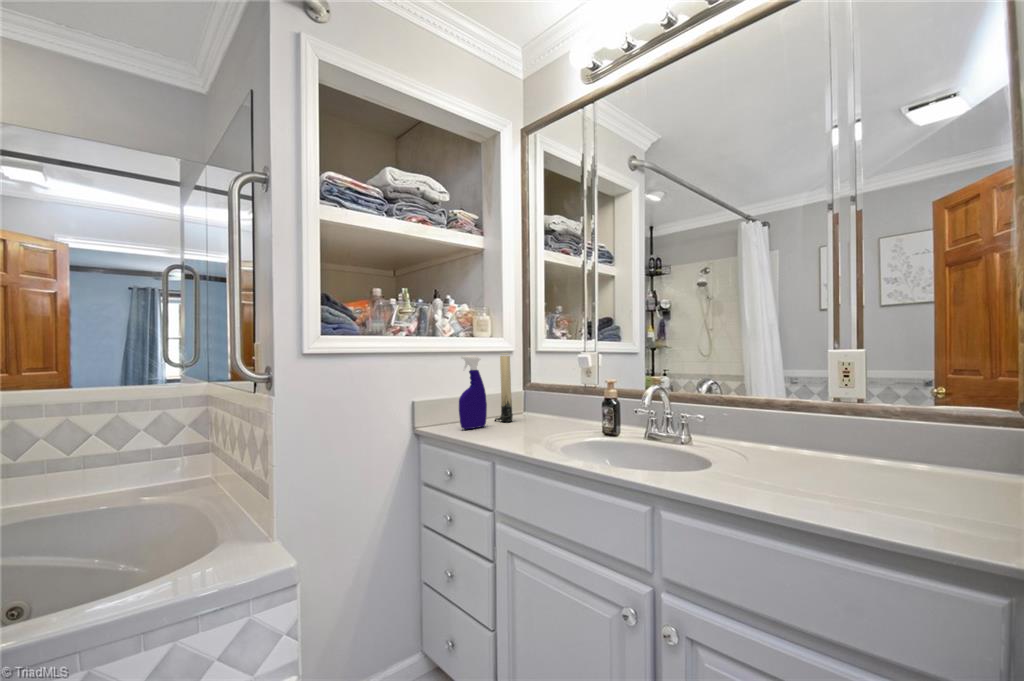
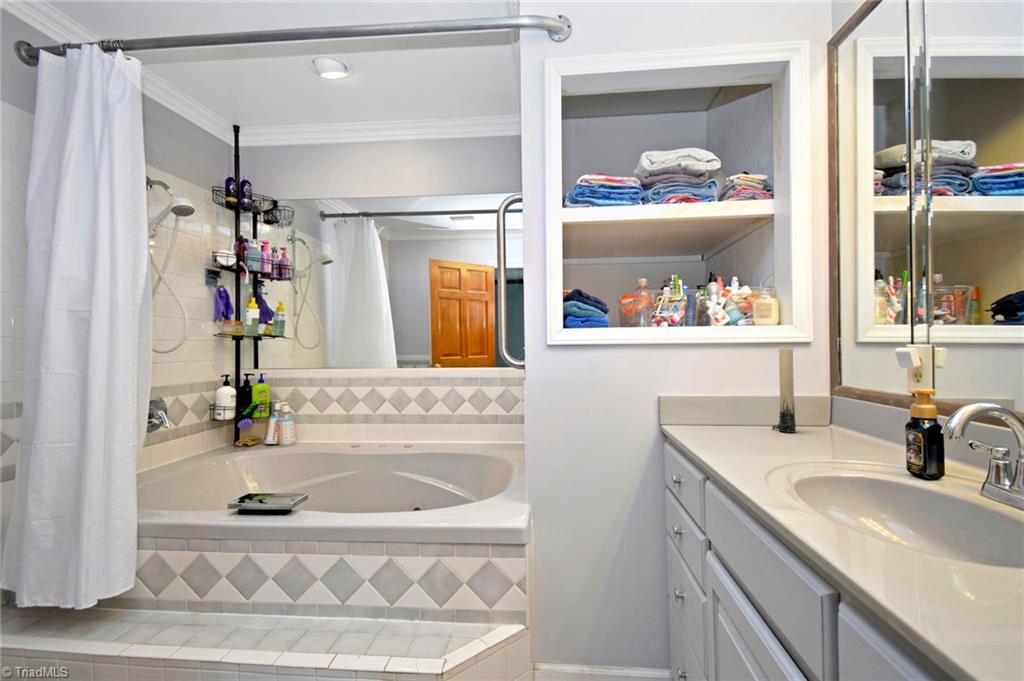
spray bottle: present [459,356,487,429] -> none [711,348,751,433]

